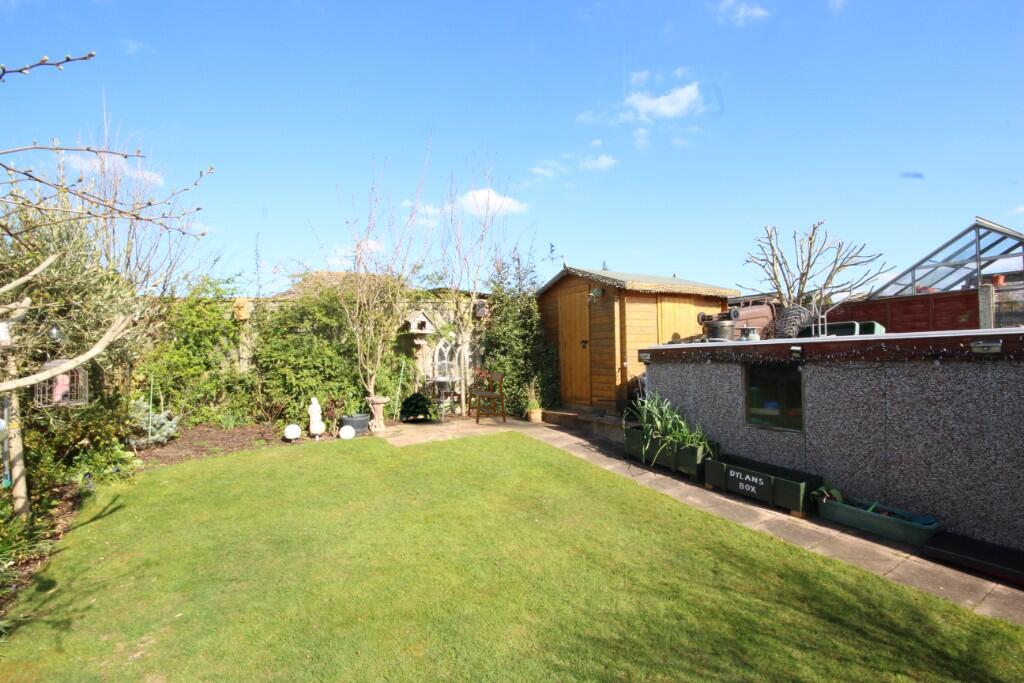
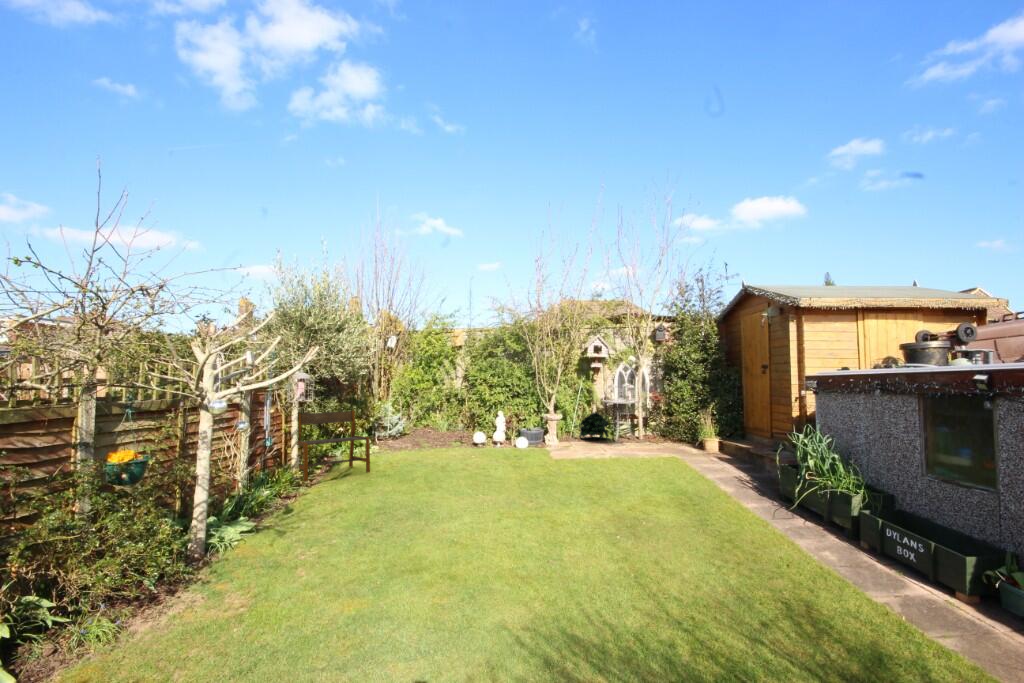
bench: present [468,371,506,423] -> present [296,411,370,482]

